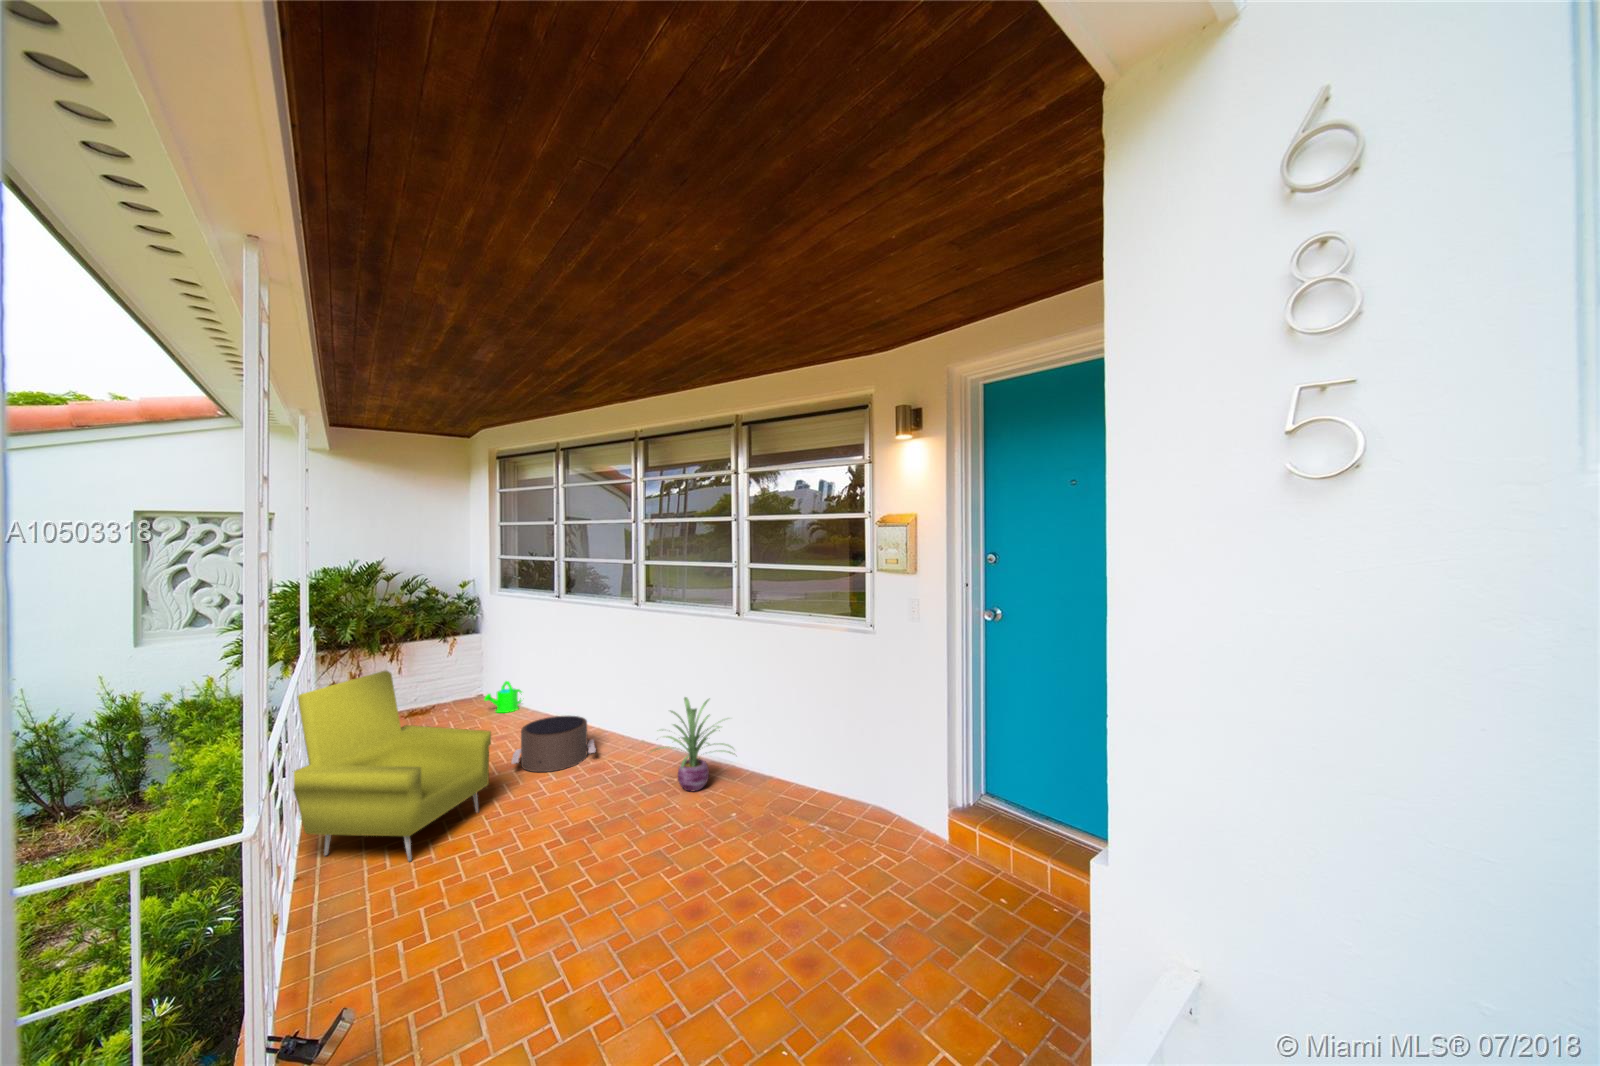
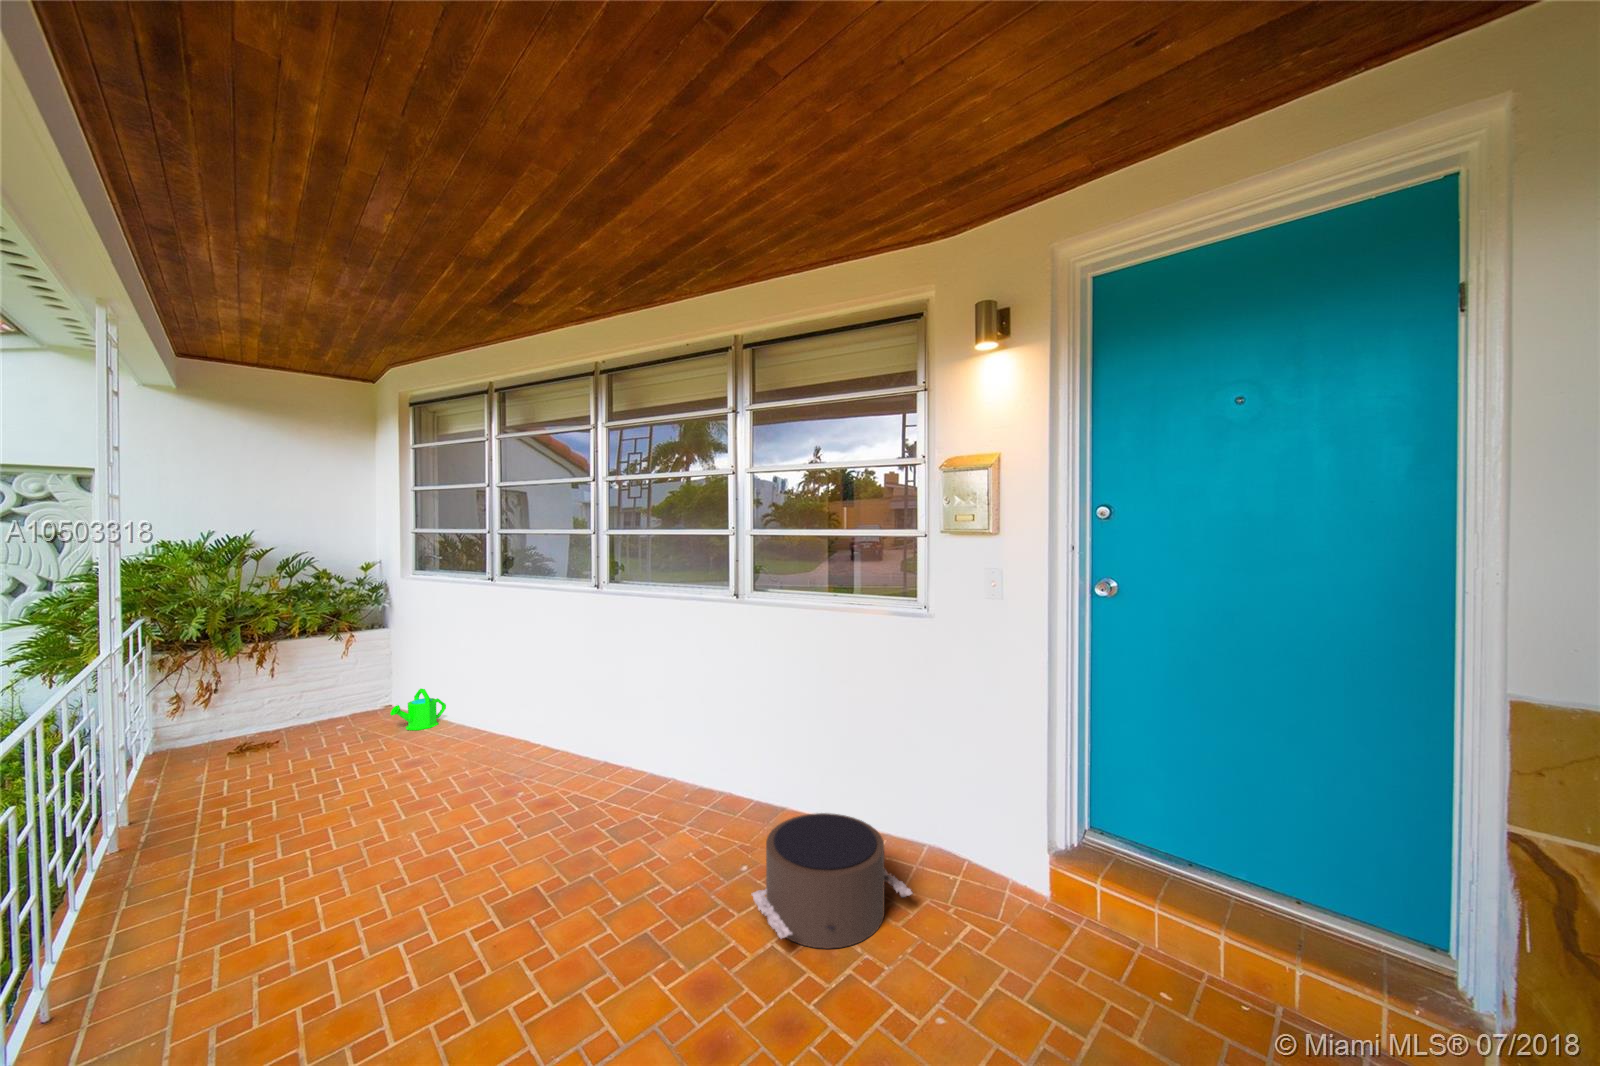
armchair: present [292,671,491,861] -> none [42,677,392,972]
decorative plant: present [655,697,733,791] -> none [616,706,744,835]
pouf: present [511,716,596,772] -> present [752,813,912,949]

